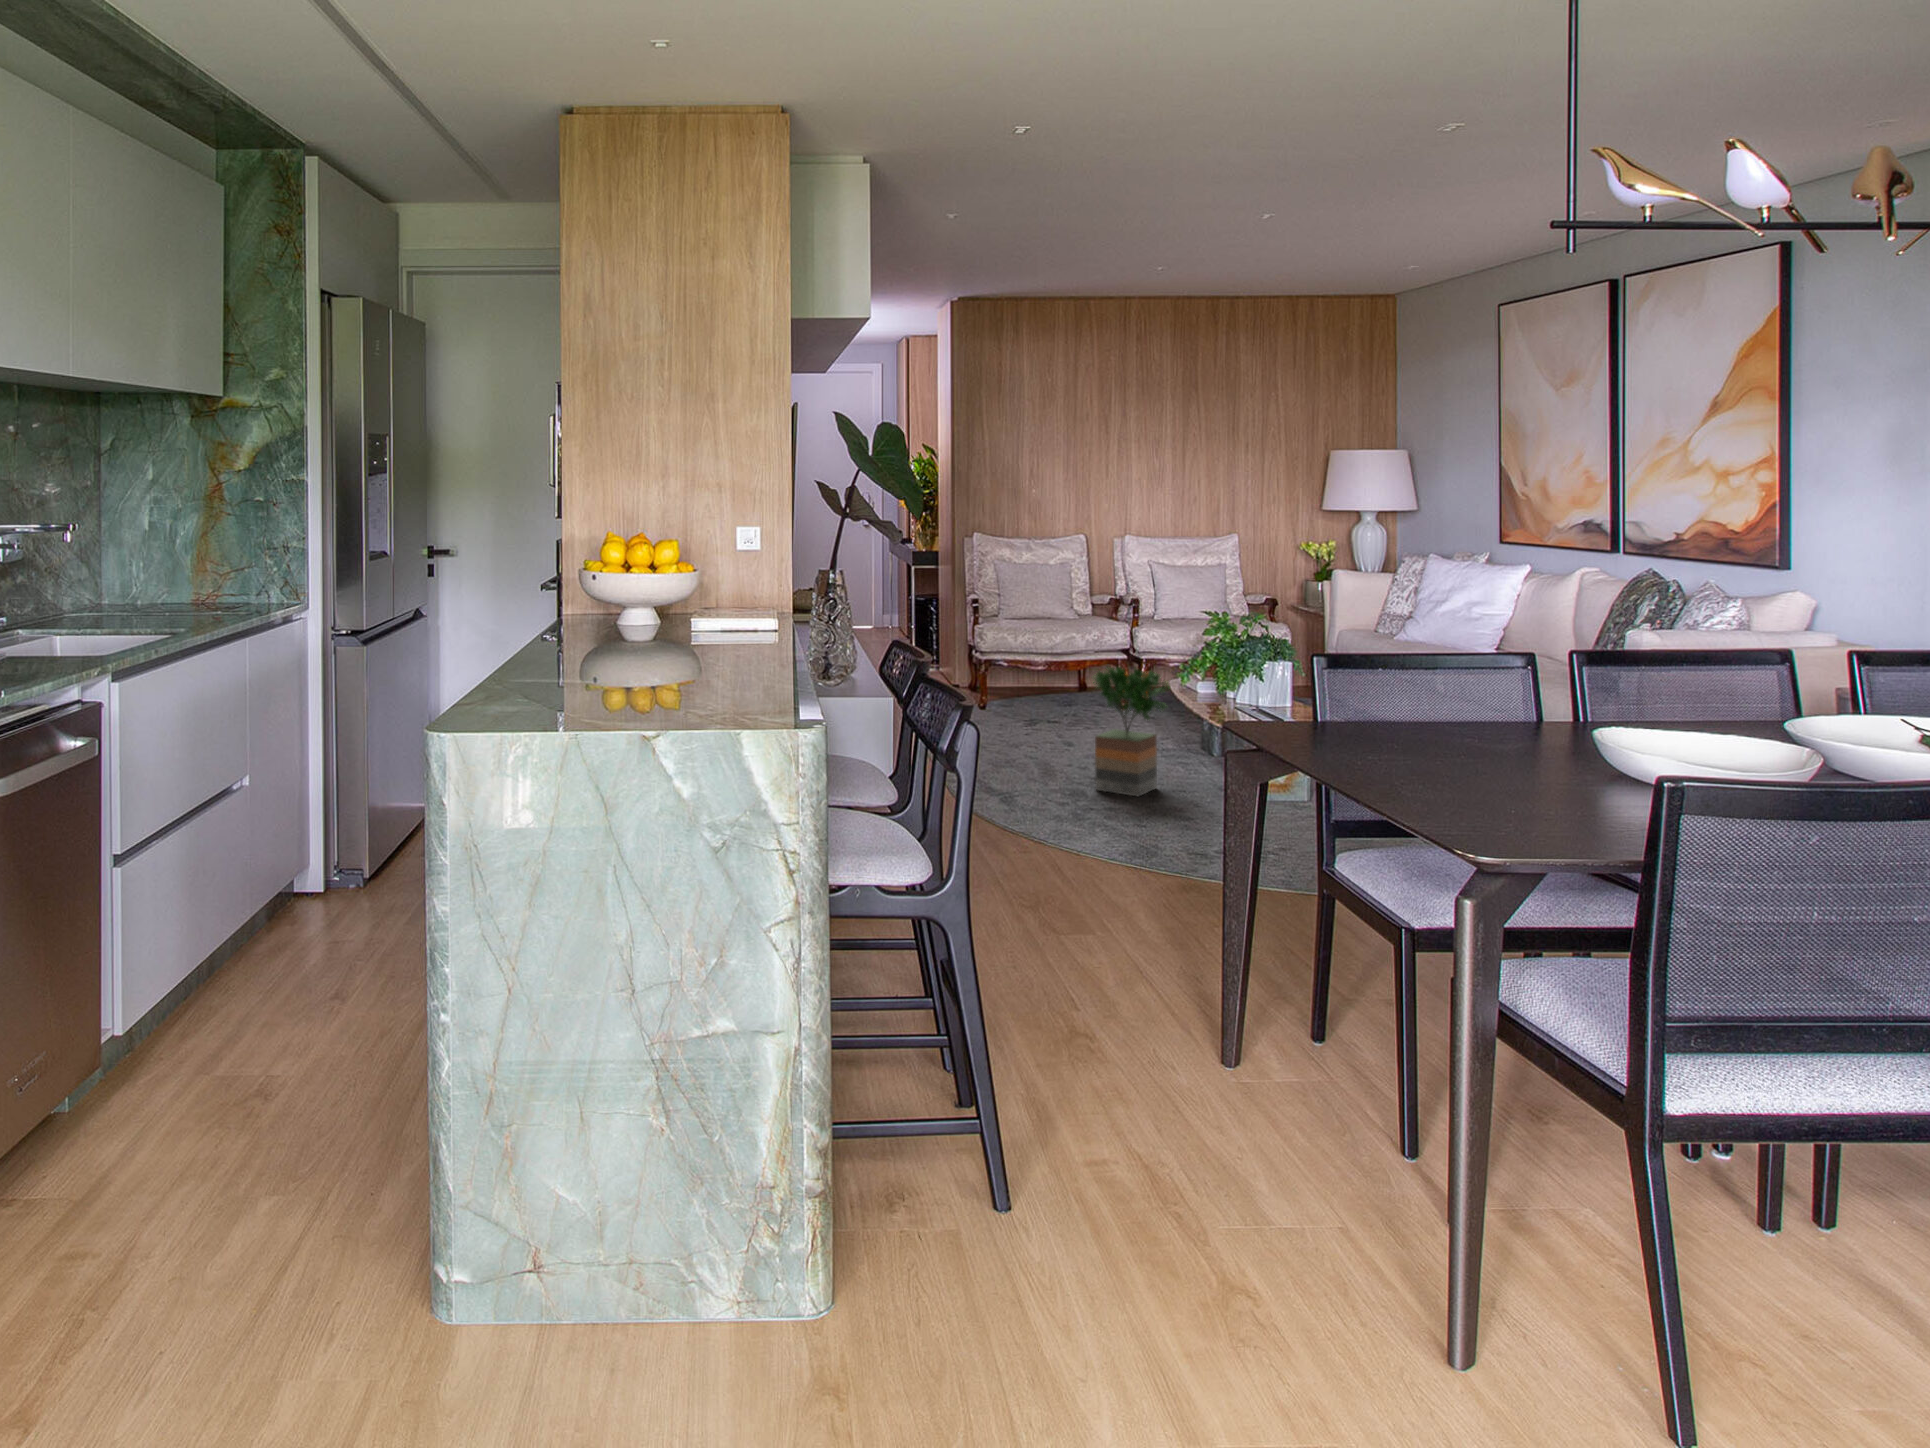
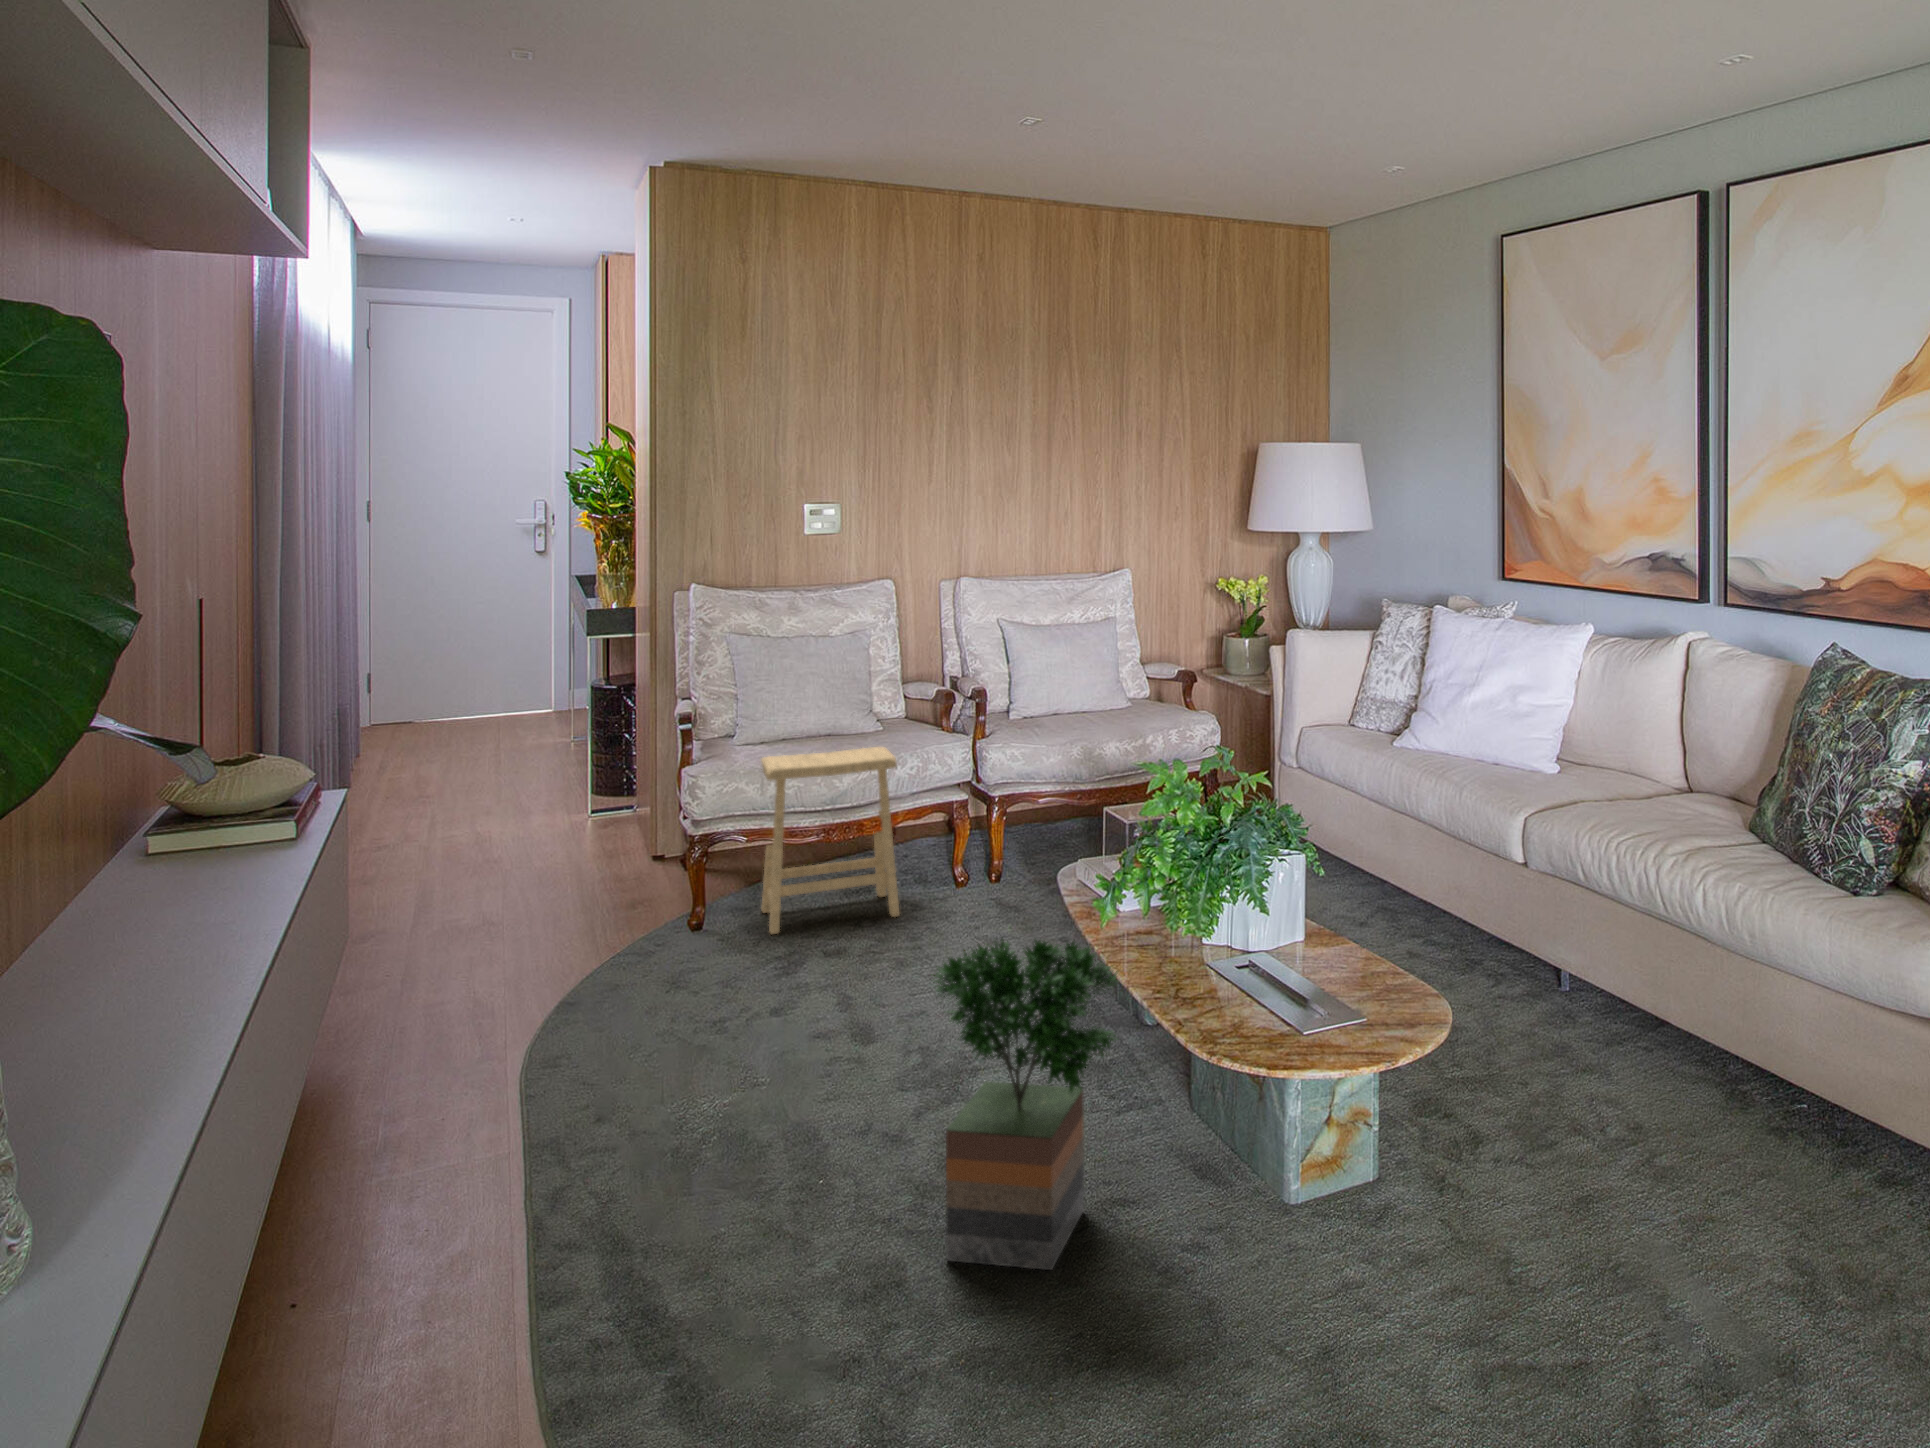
footstool: none [1013,622,1086,711] -> present [761,747,899,934]

